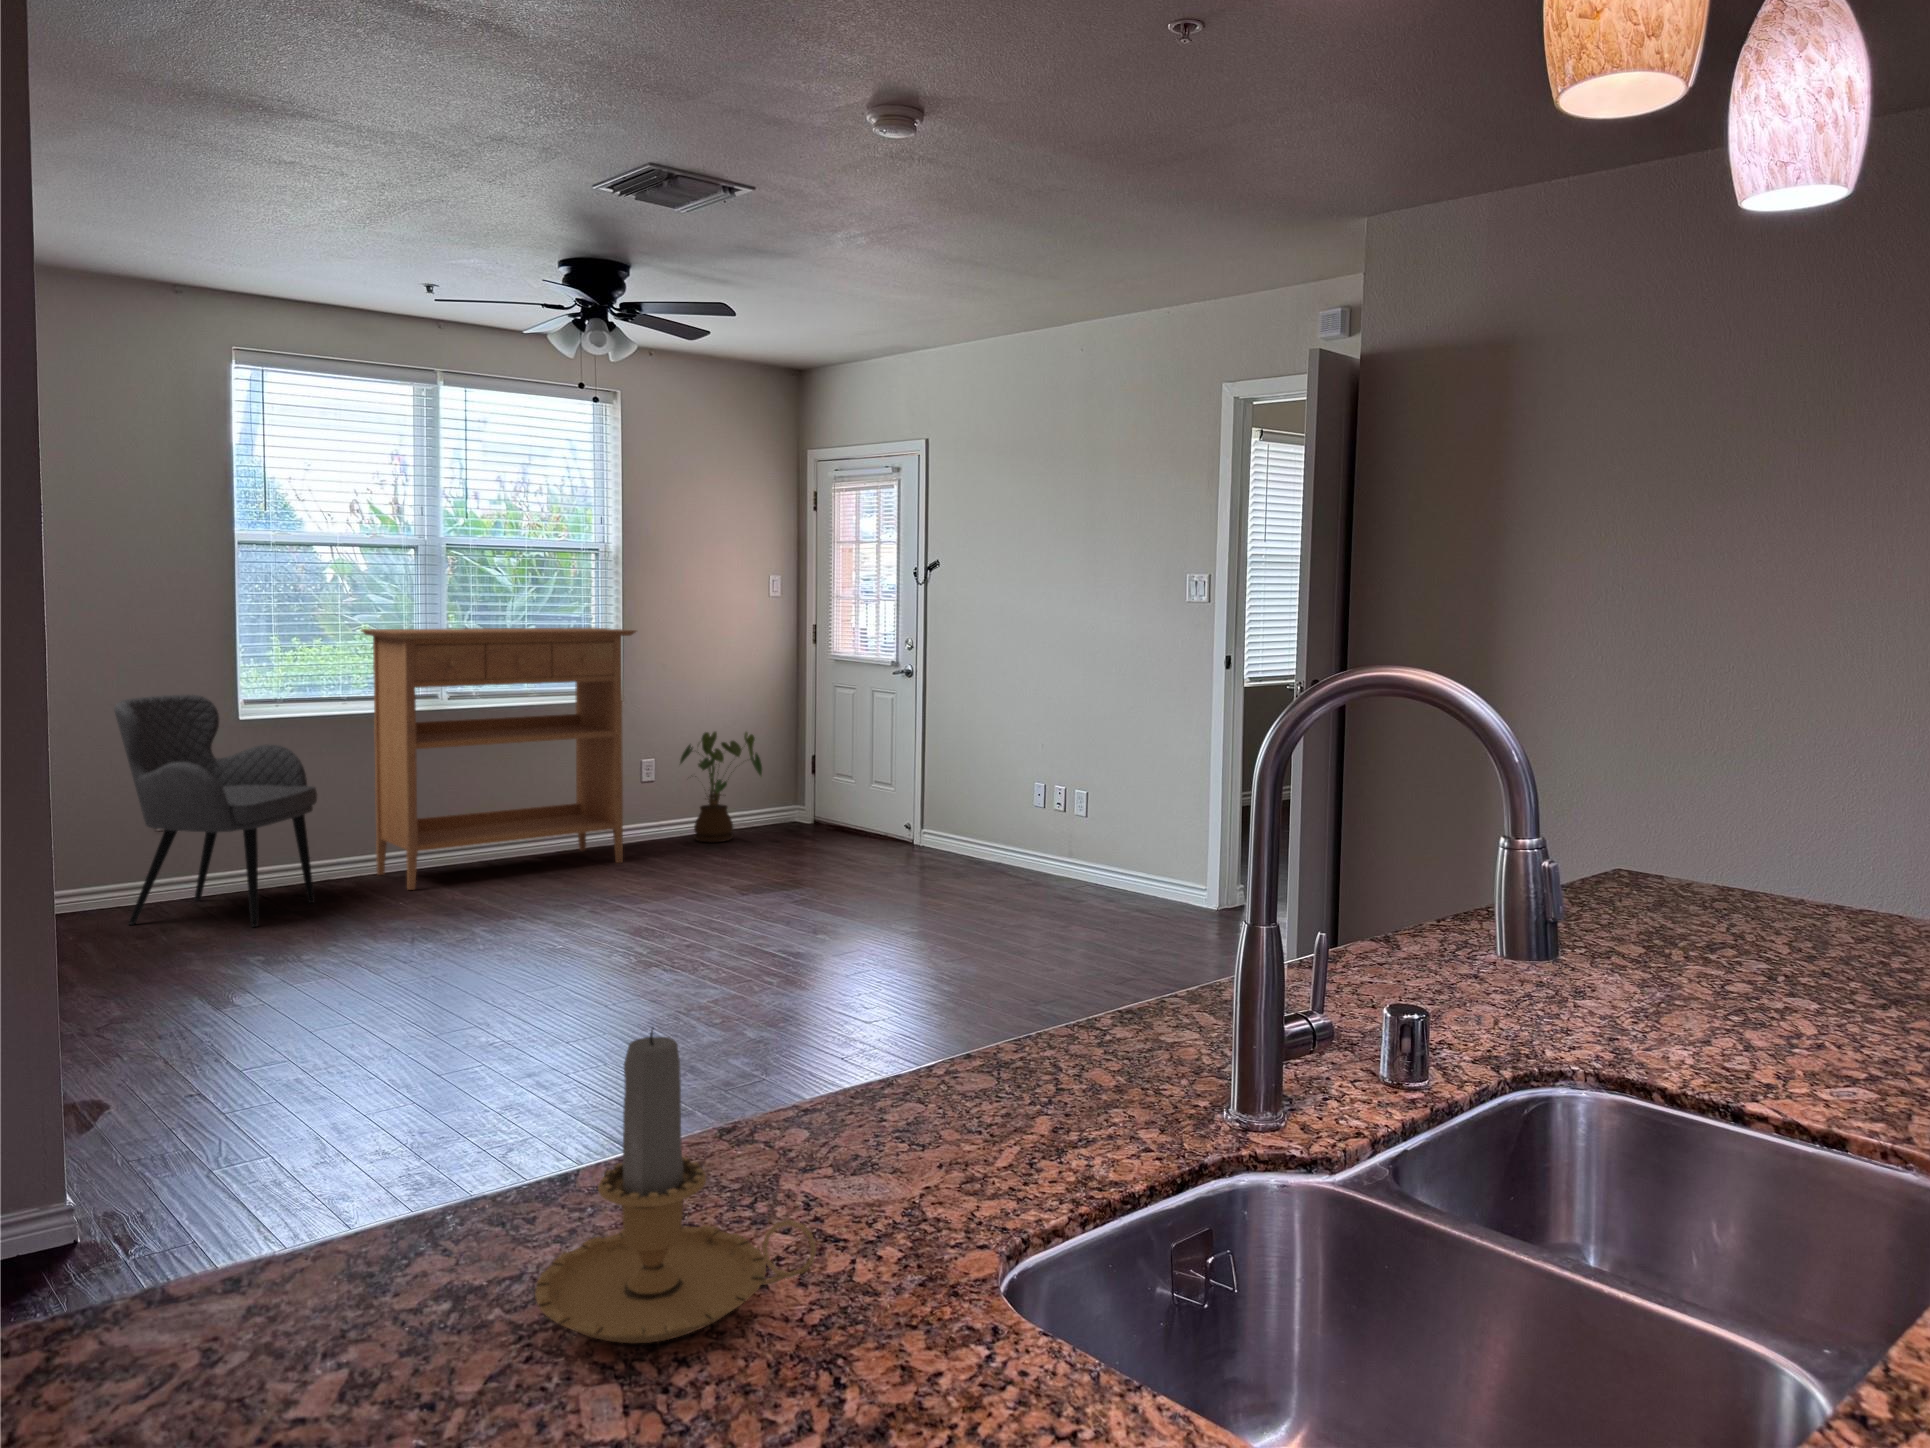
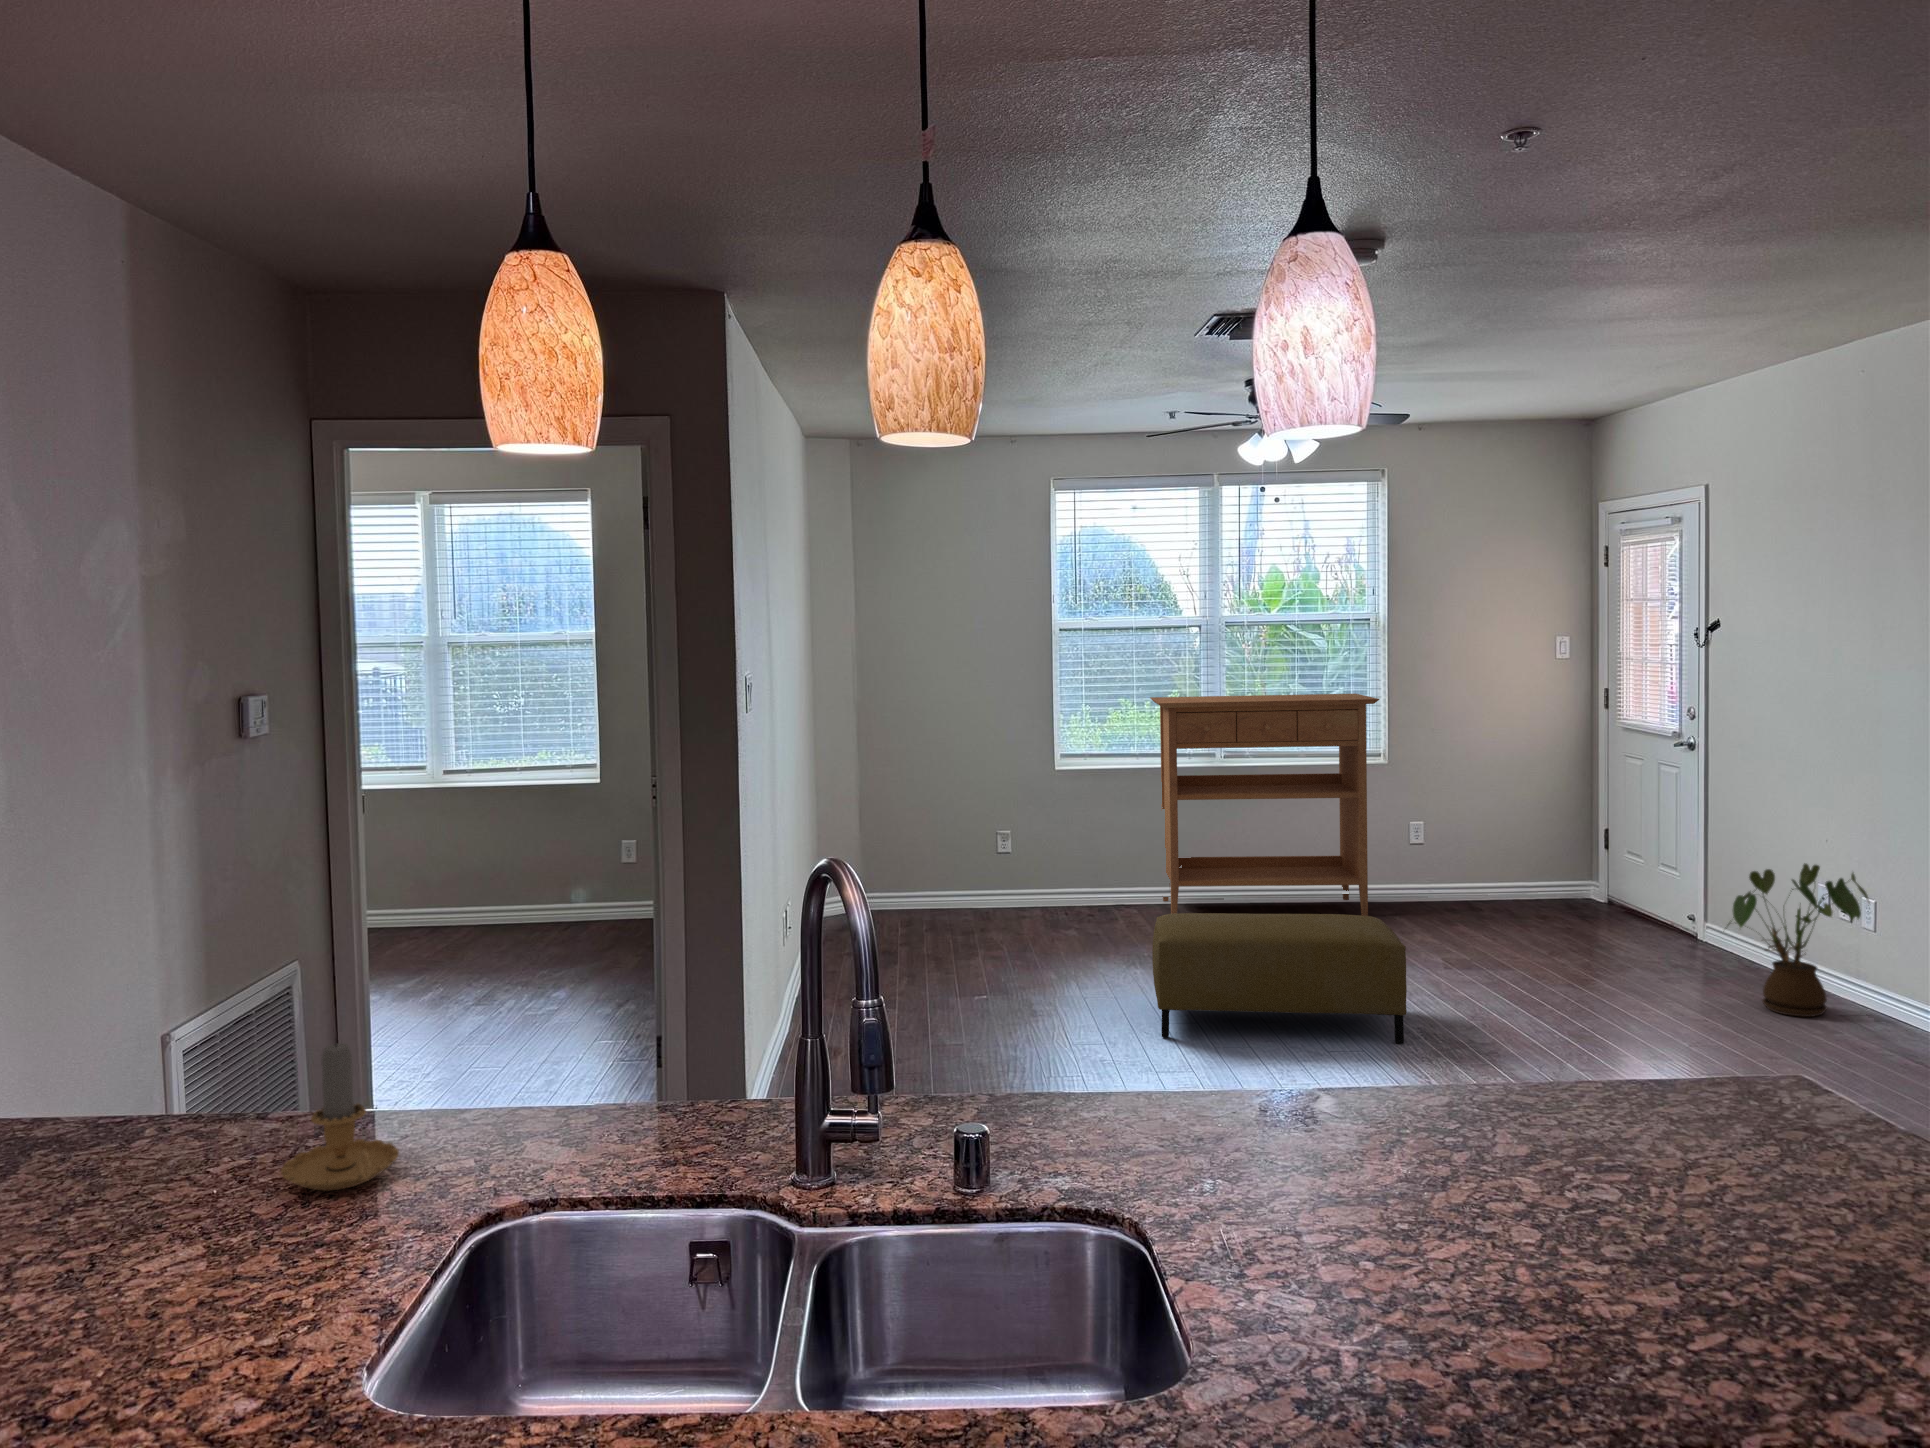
armchair: present [114,695,317,927] -> none [966,748,1103,932]
house plant: present [680,732,762,842] -> present [1728,863,1869,1017]
ottoman: none [495,846,791,1009] -> present [1152,913,1407,1043]

